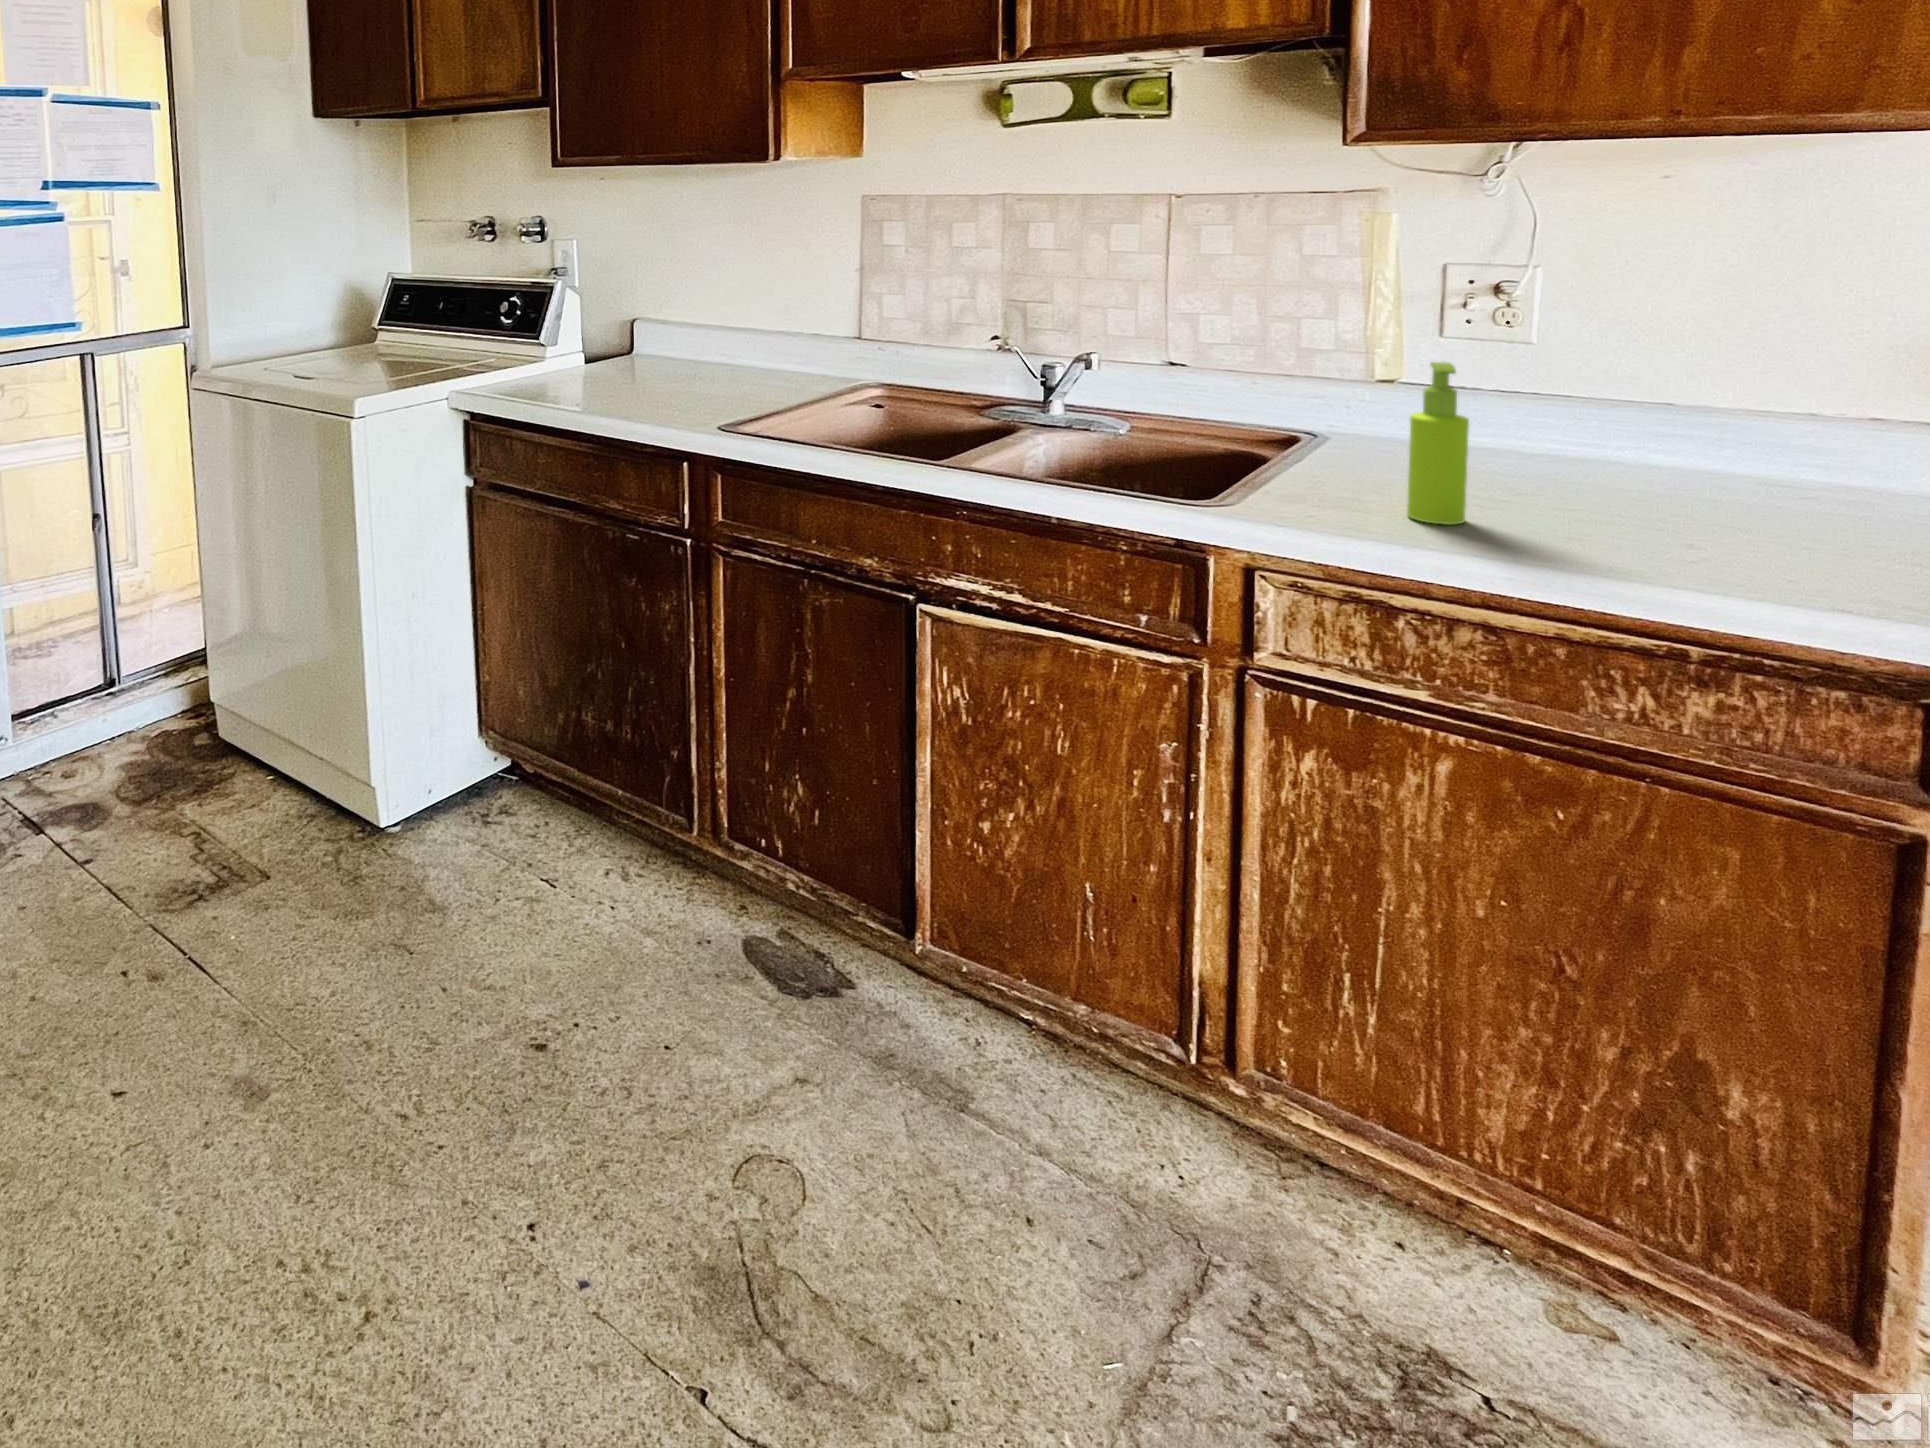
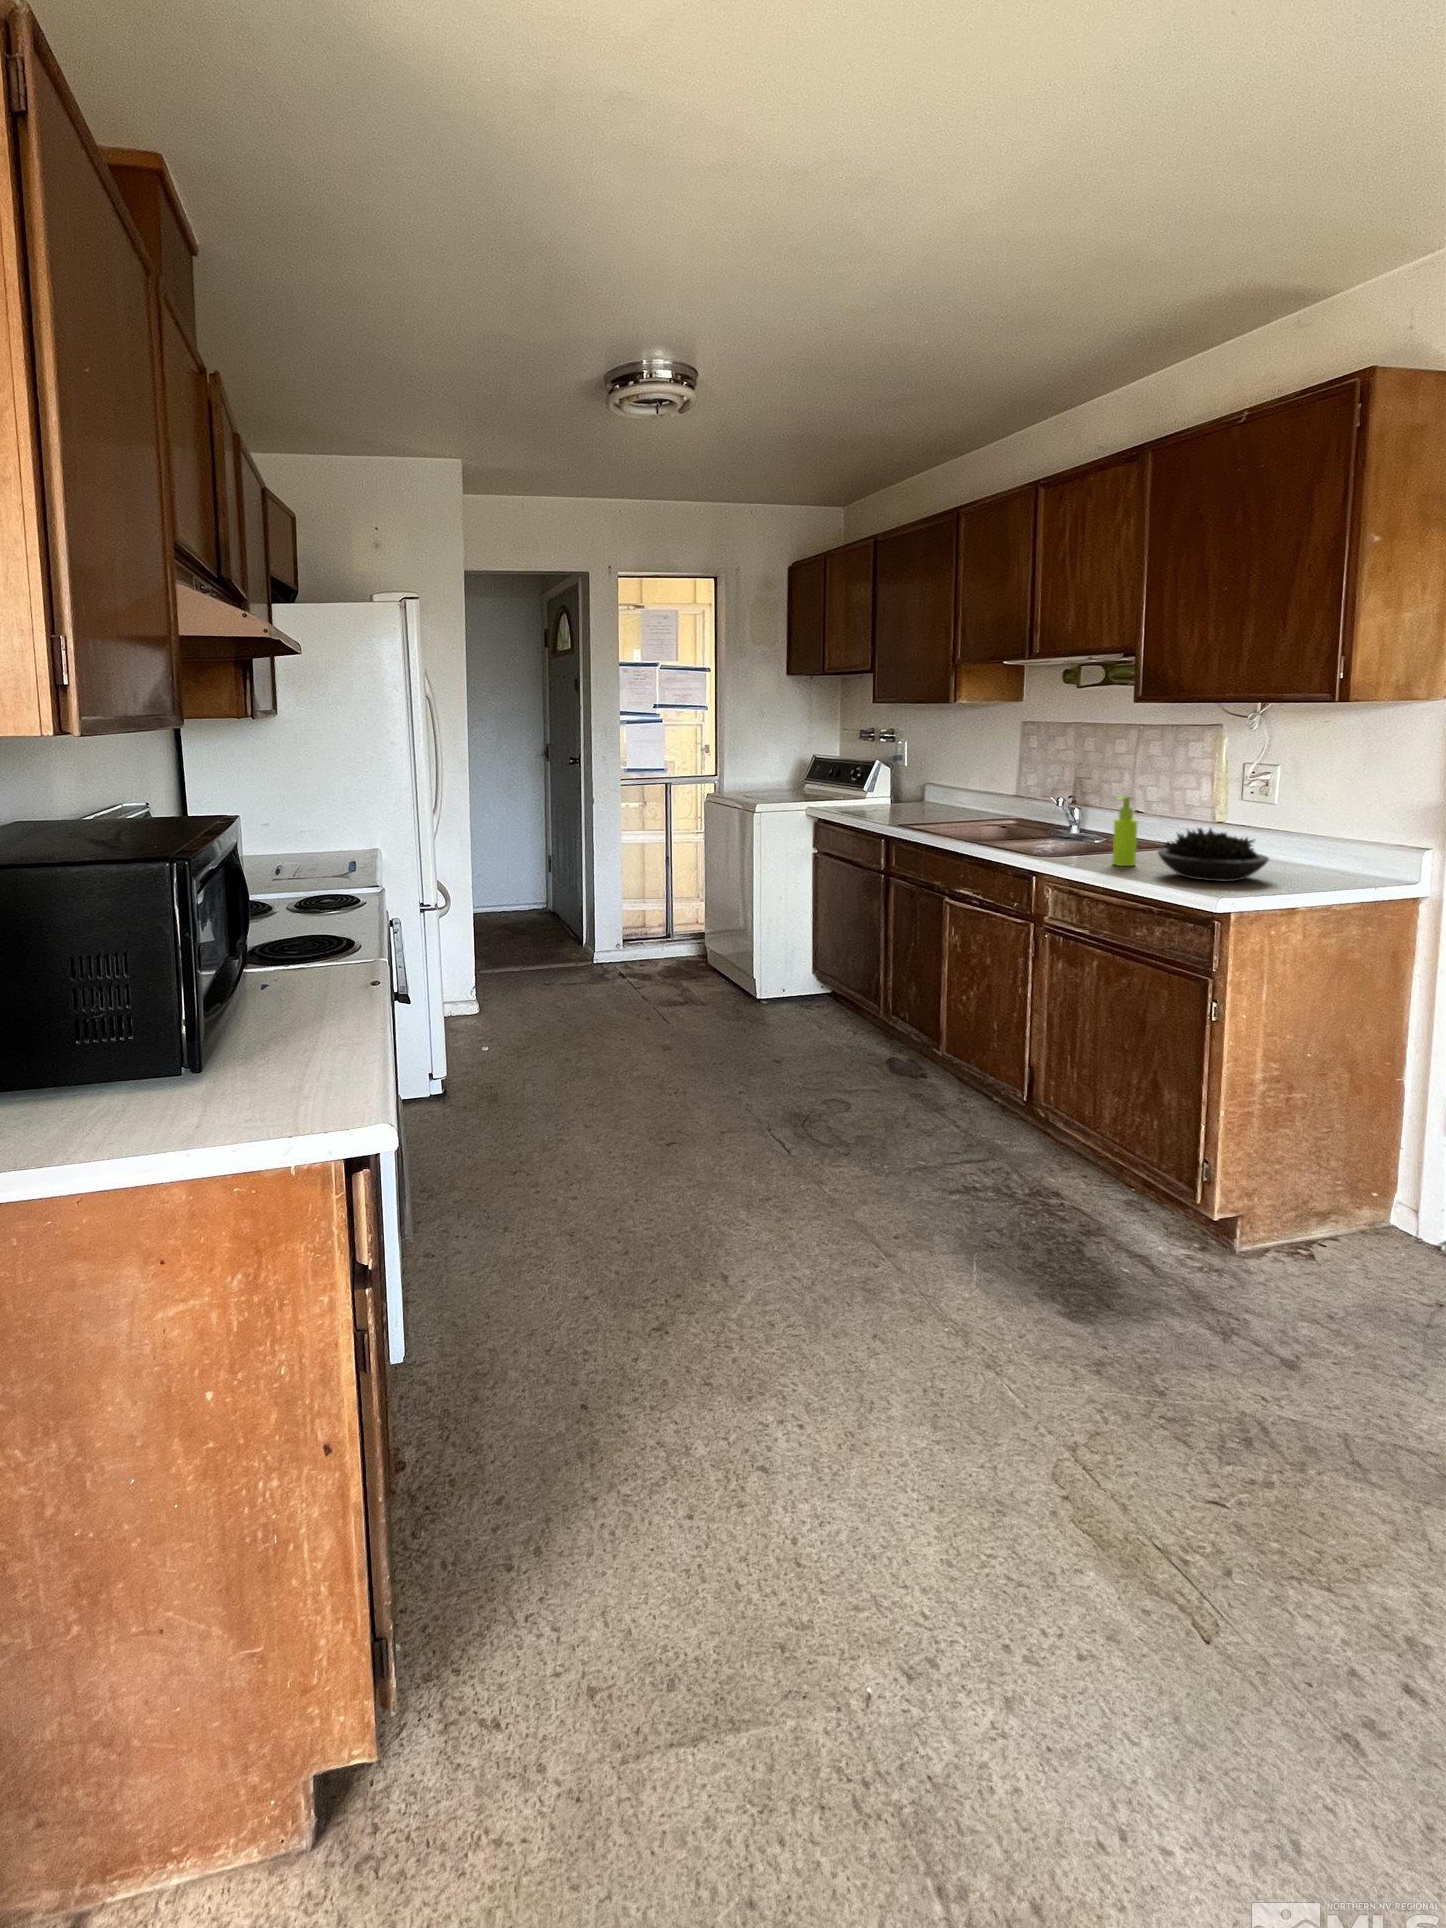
succulent plant: none [1569,428,1874,564] -> present [1158,828,1269,882]

